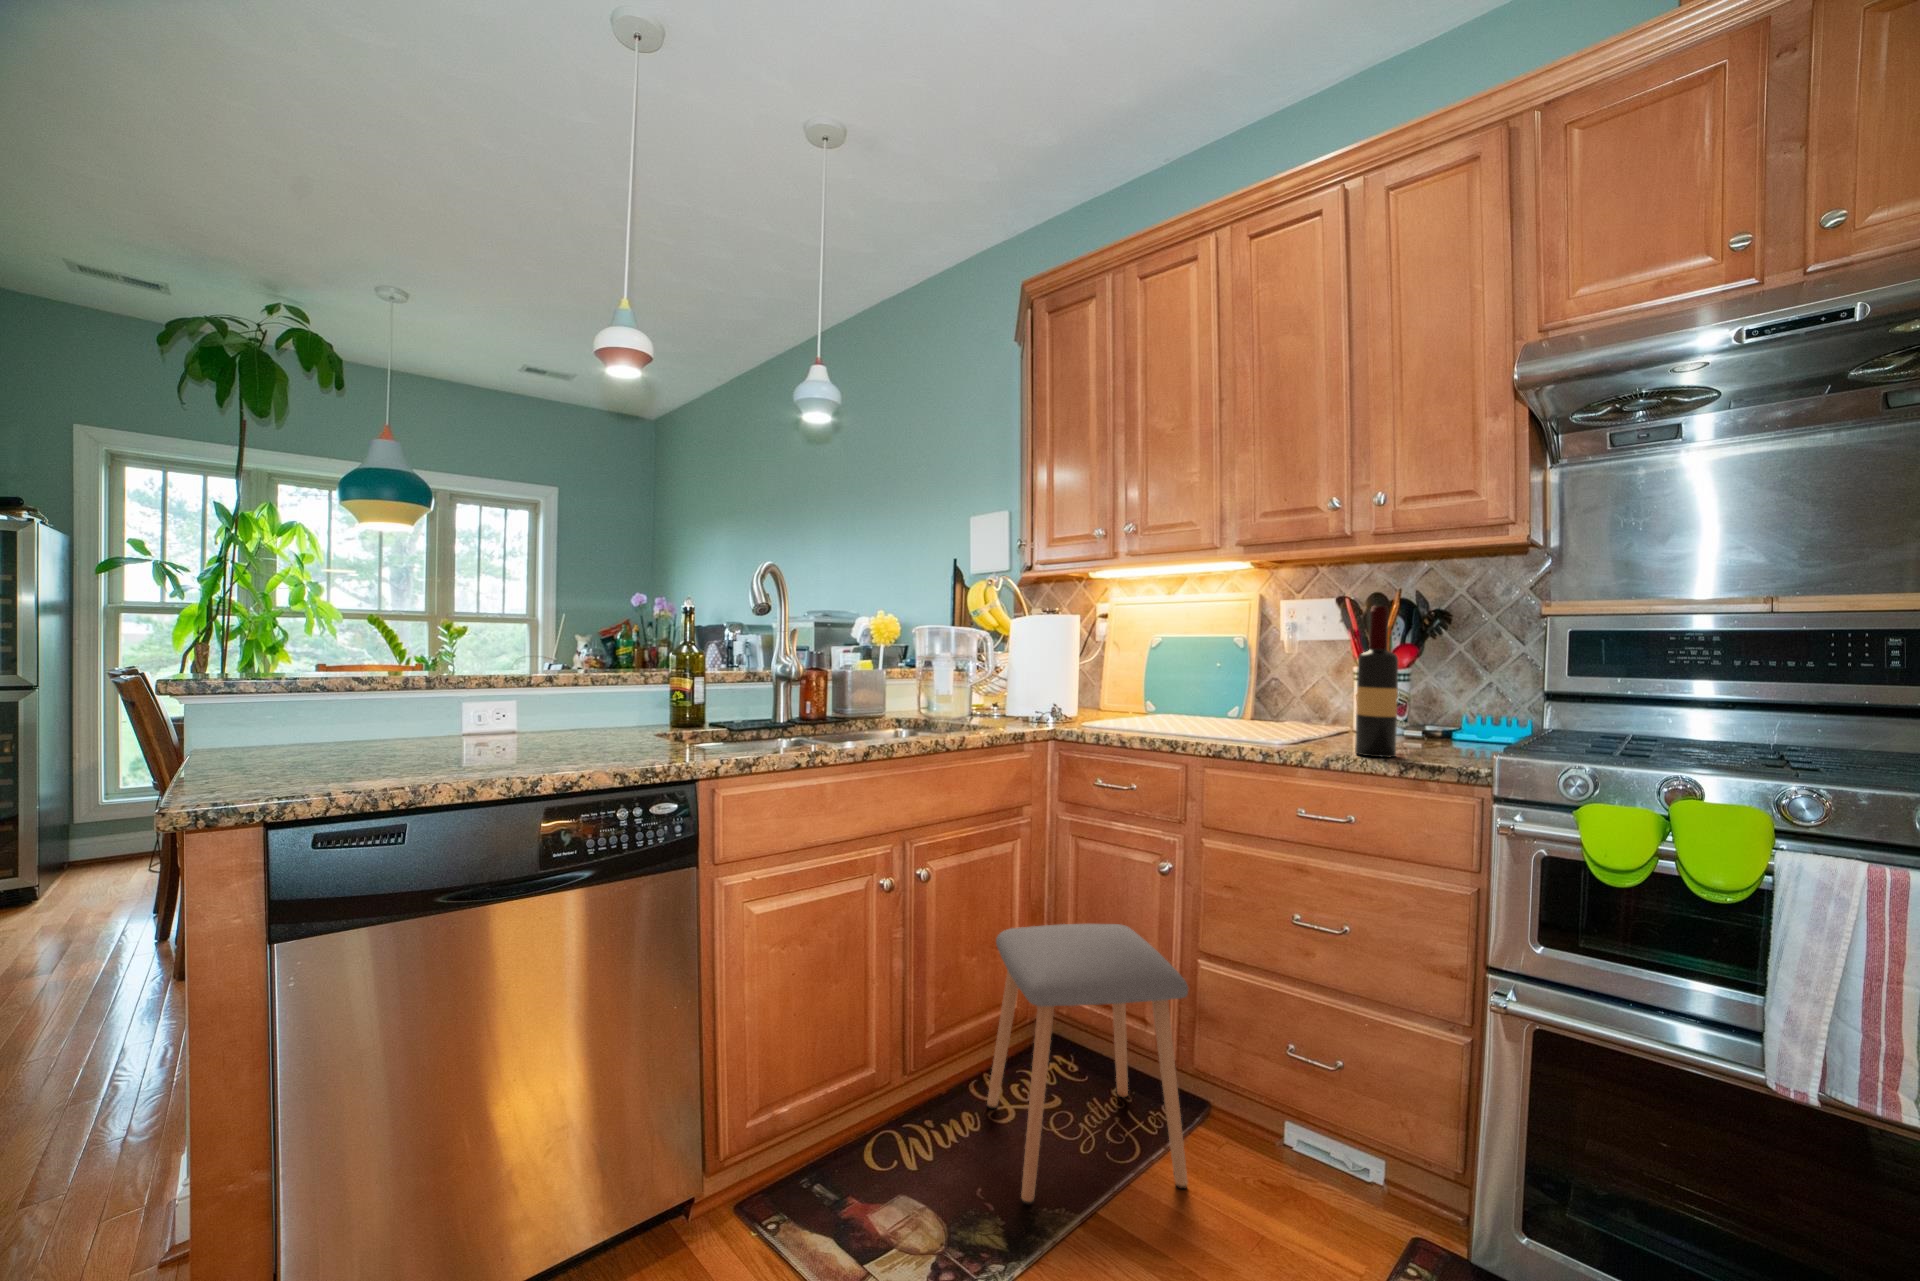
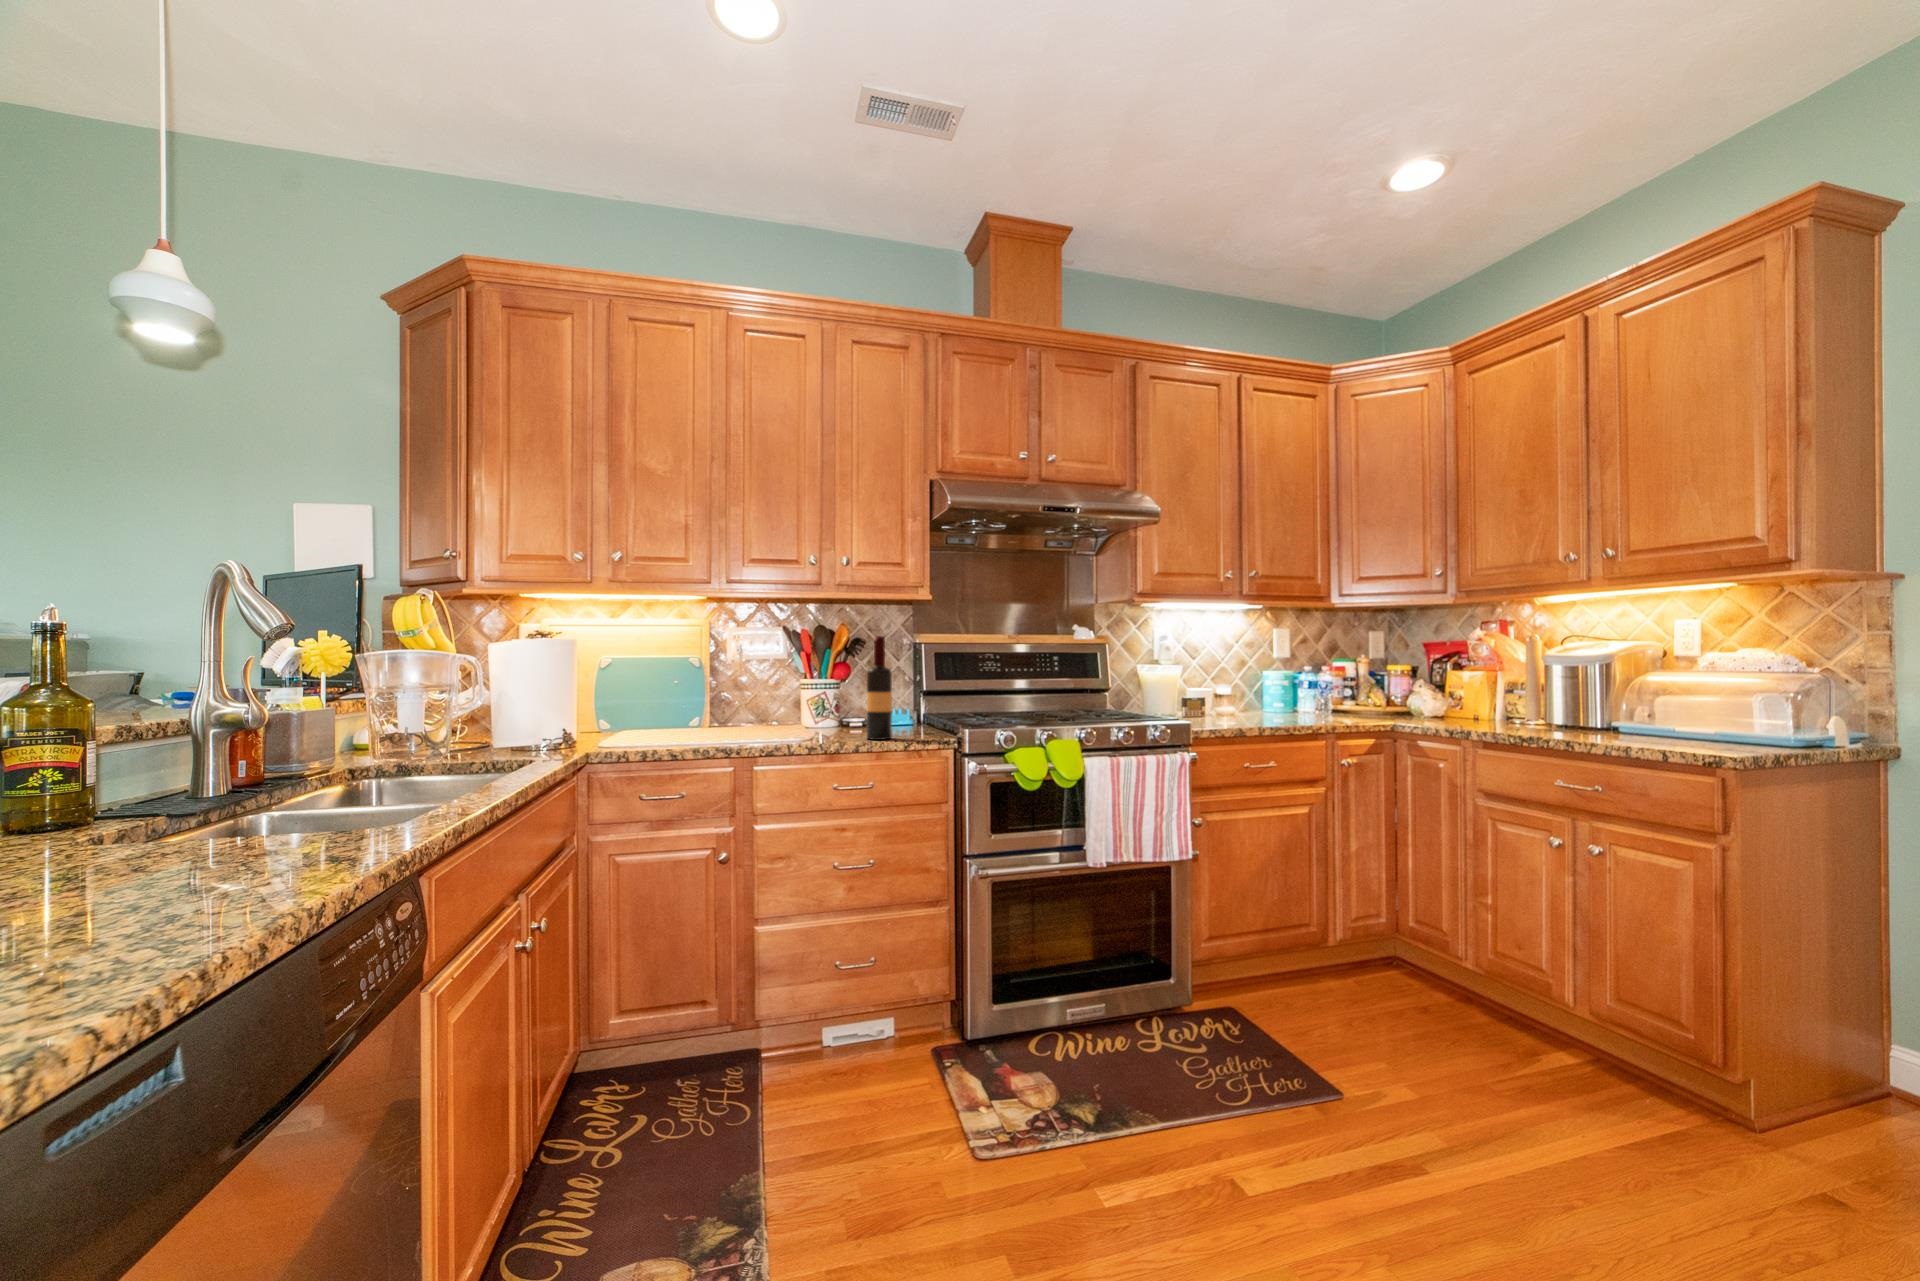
stool: present [987,924,1188,1205] -> none [584,924,799,1194]

